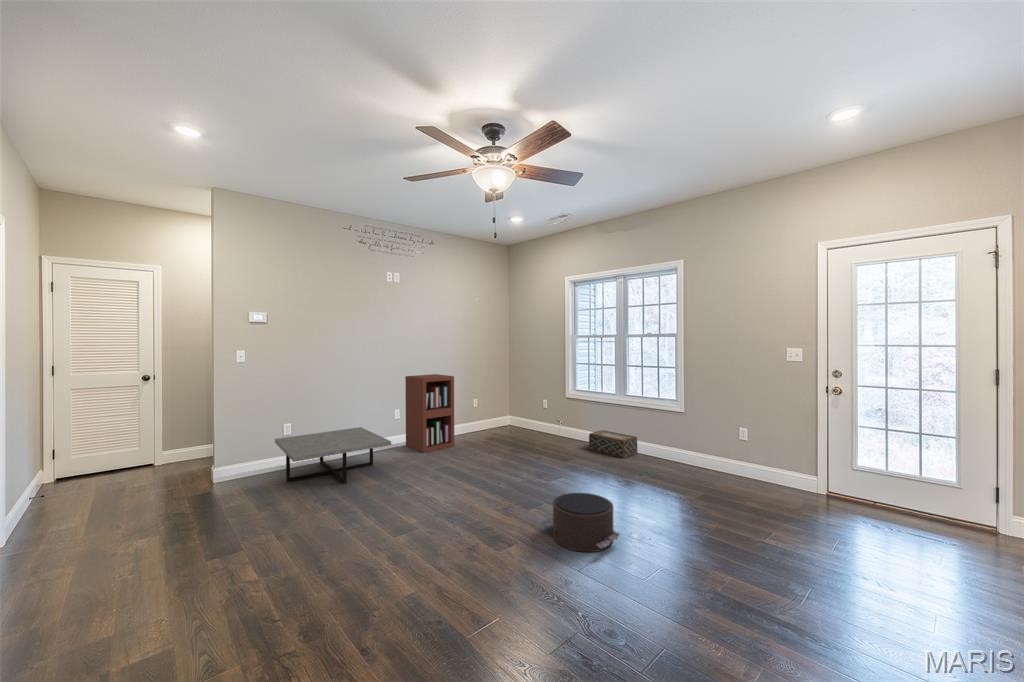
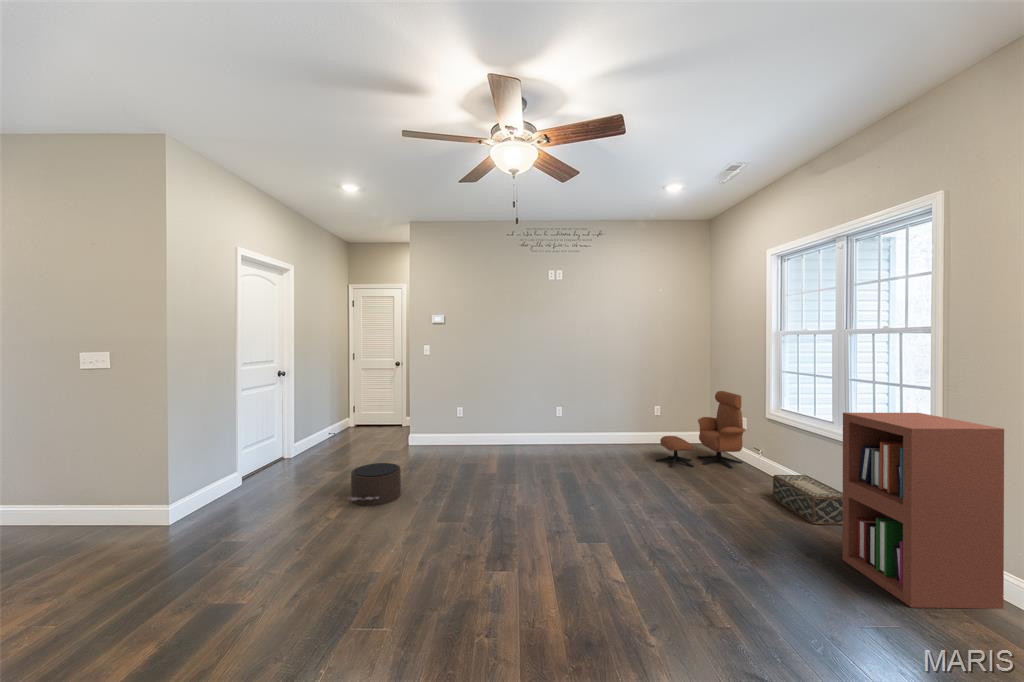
bookshelf: present [405,374,454,453] -> present [843,413,1004,609]
lounge chair: none [493,381,553,445] -> present [656,391,745,468]
coffee table: present [275,427,391,484] -> none [431,419,519,467]
pouf: present [541,493,620,552] -> present [348,463,401,506]

